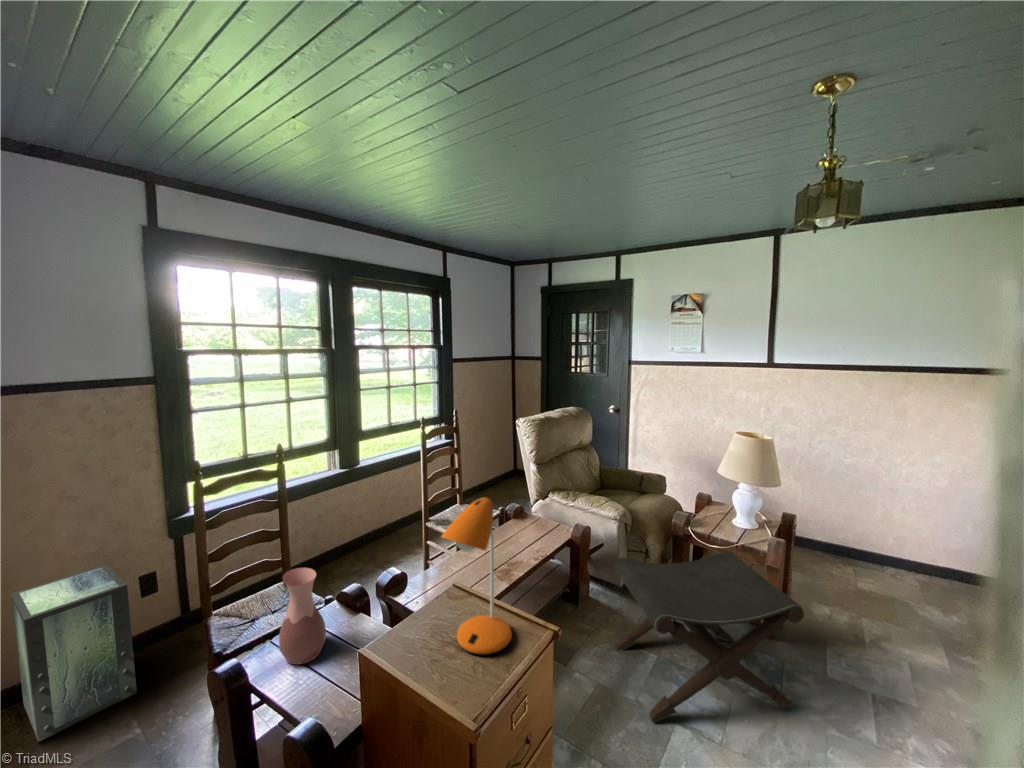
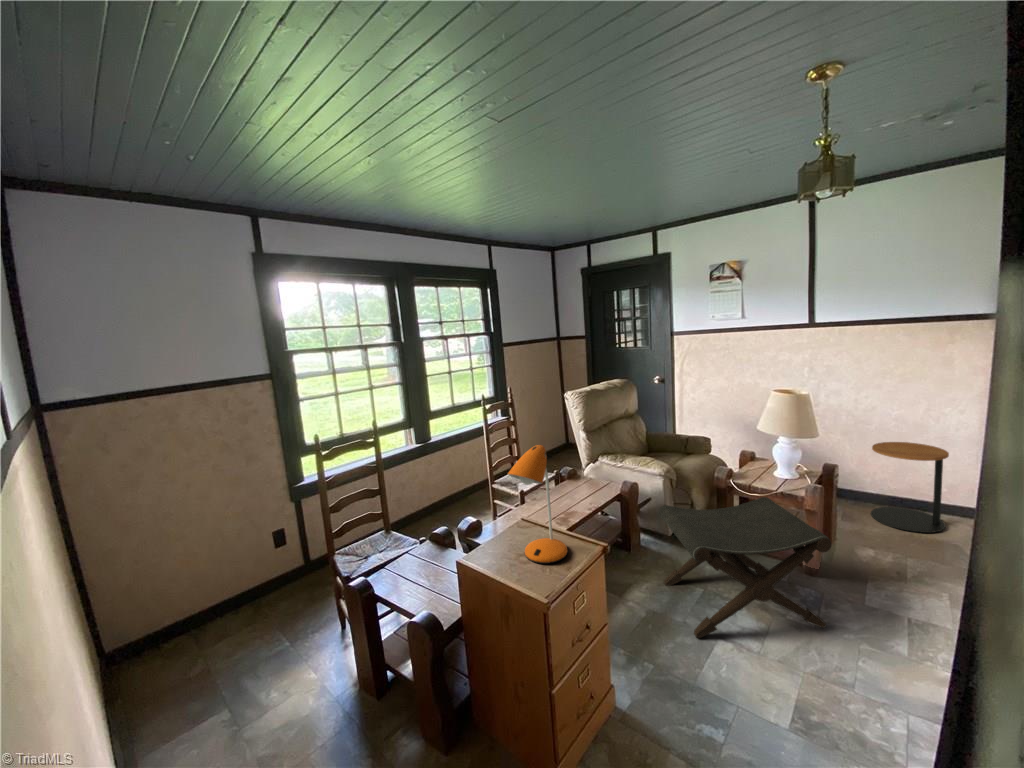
side table: none [824,491,903,590] -> present [871,442,949,533]
storage box: present [11,565,137,742] -> none [190,522,283,649]
vase: present [279,568,326,665] -> none [388,512,423,585]

